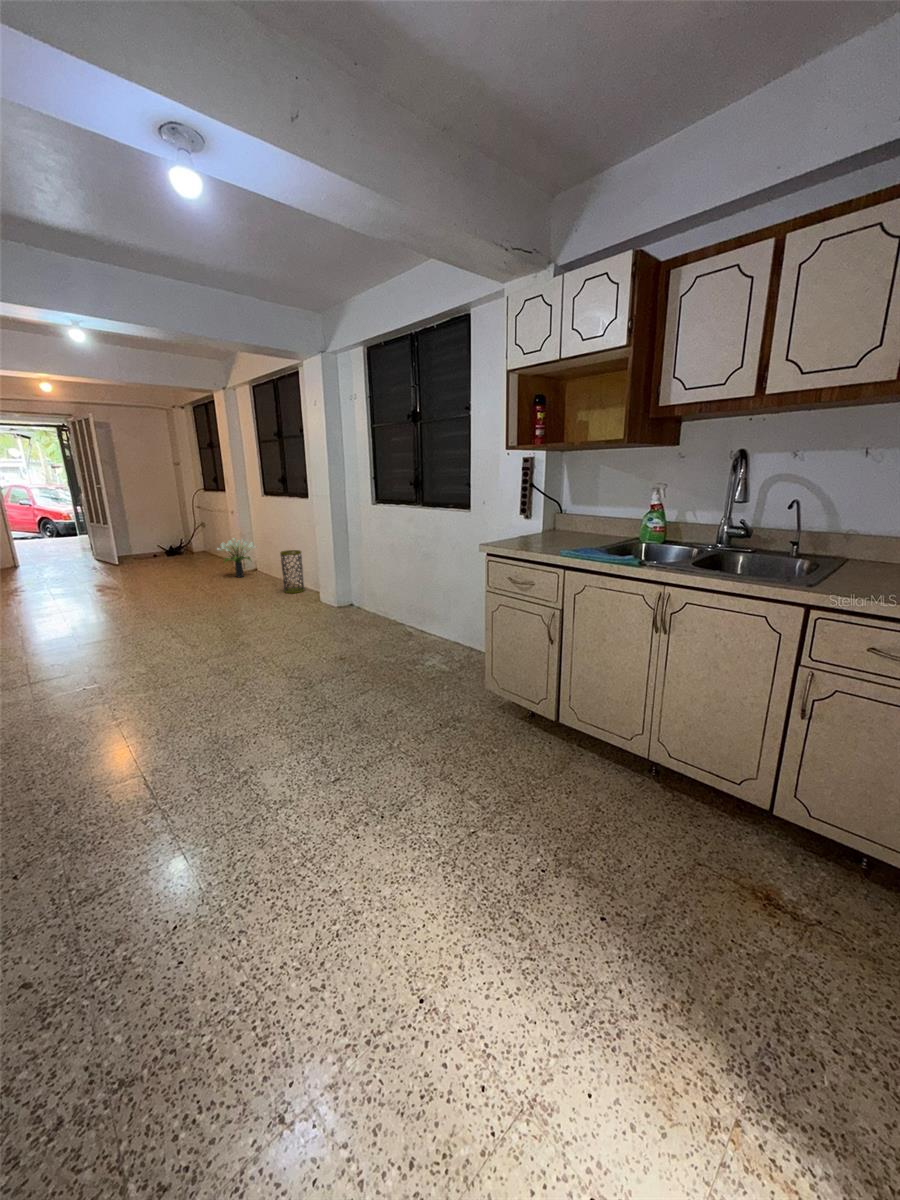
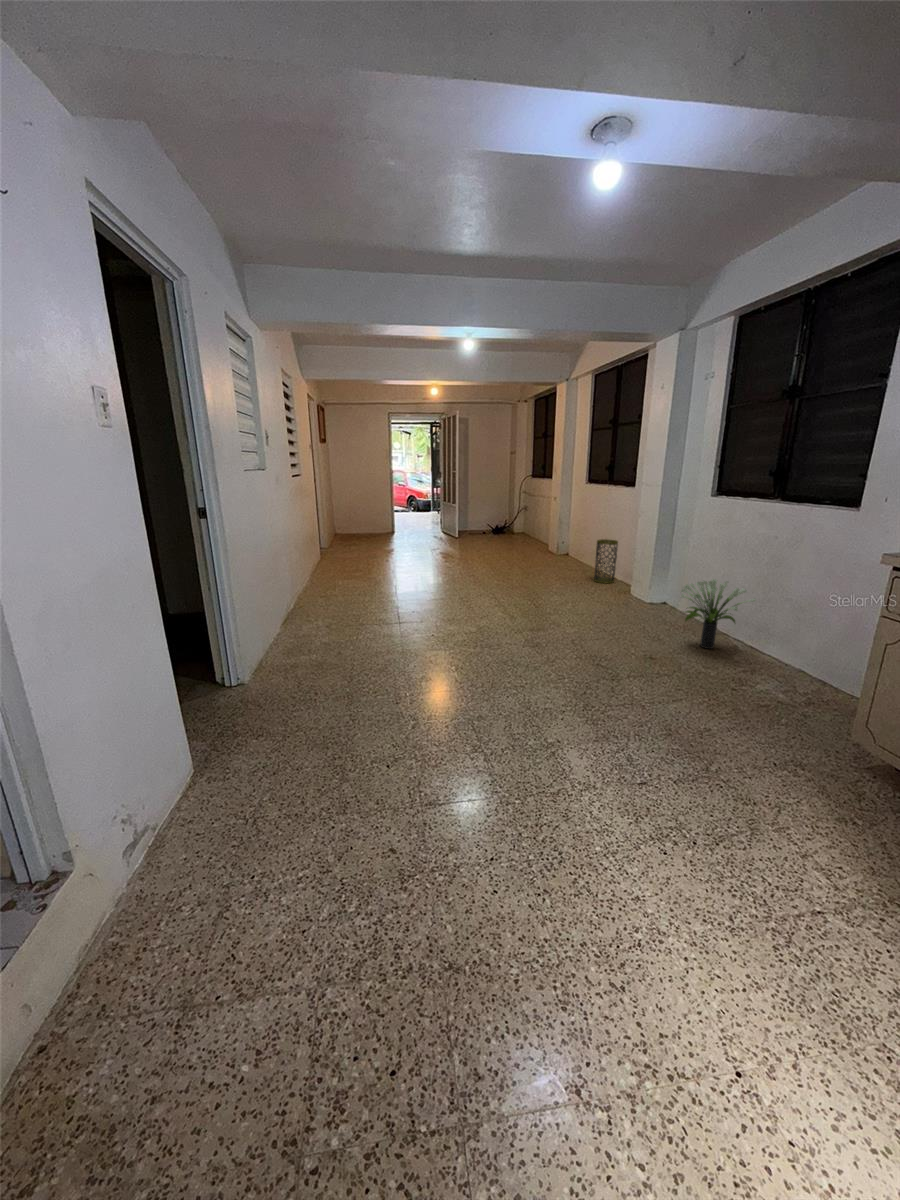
potted plant: present [217,538,255,577] -> present [681,579,755,649]

